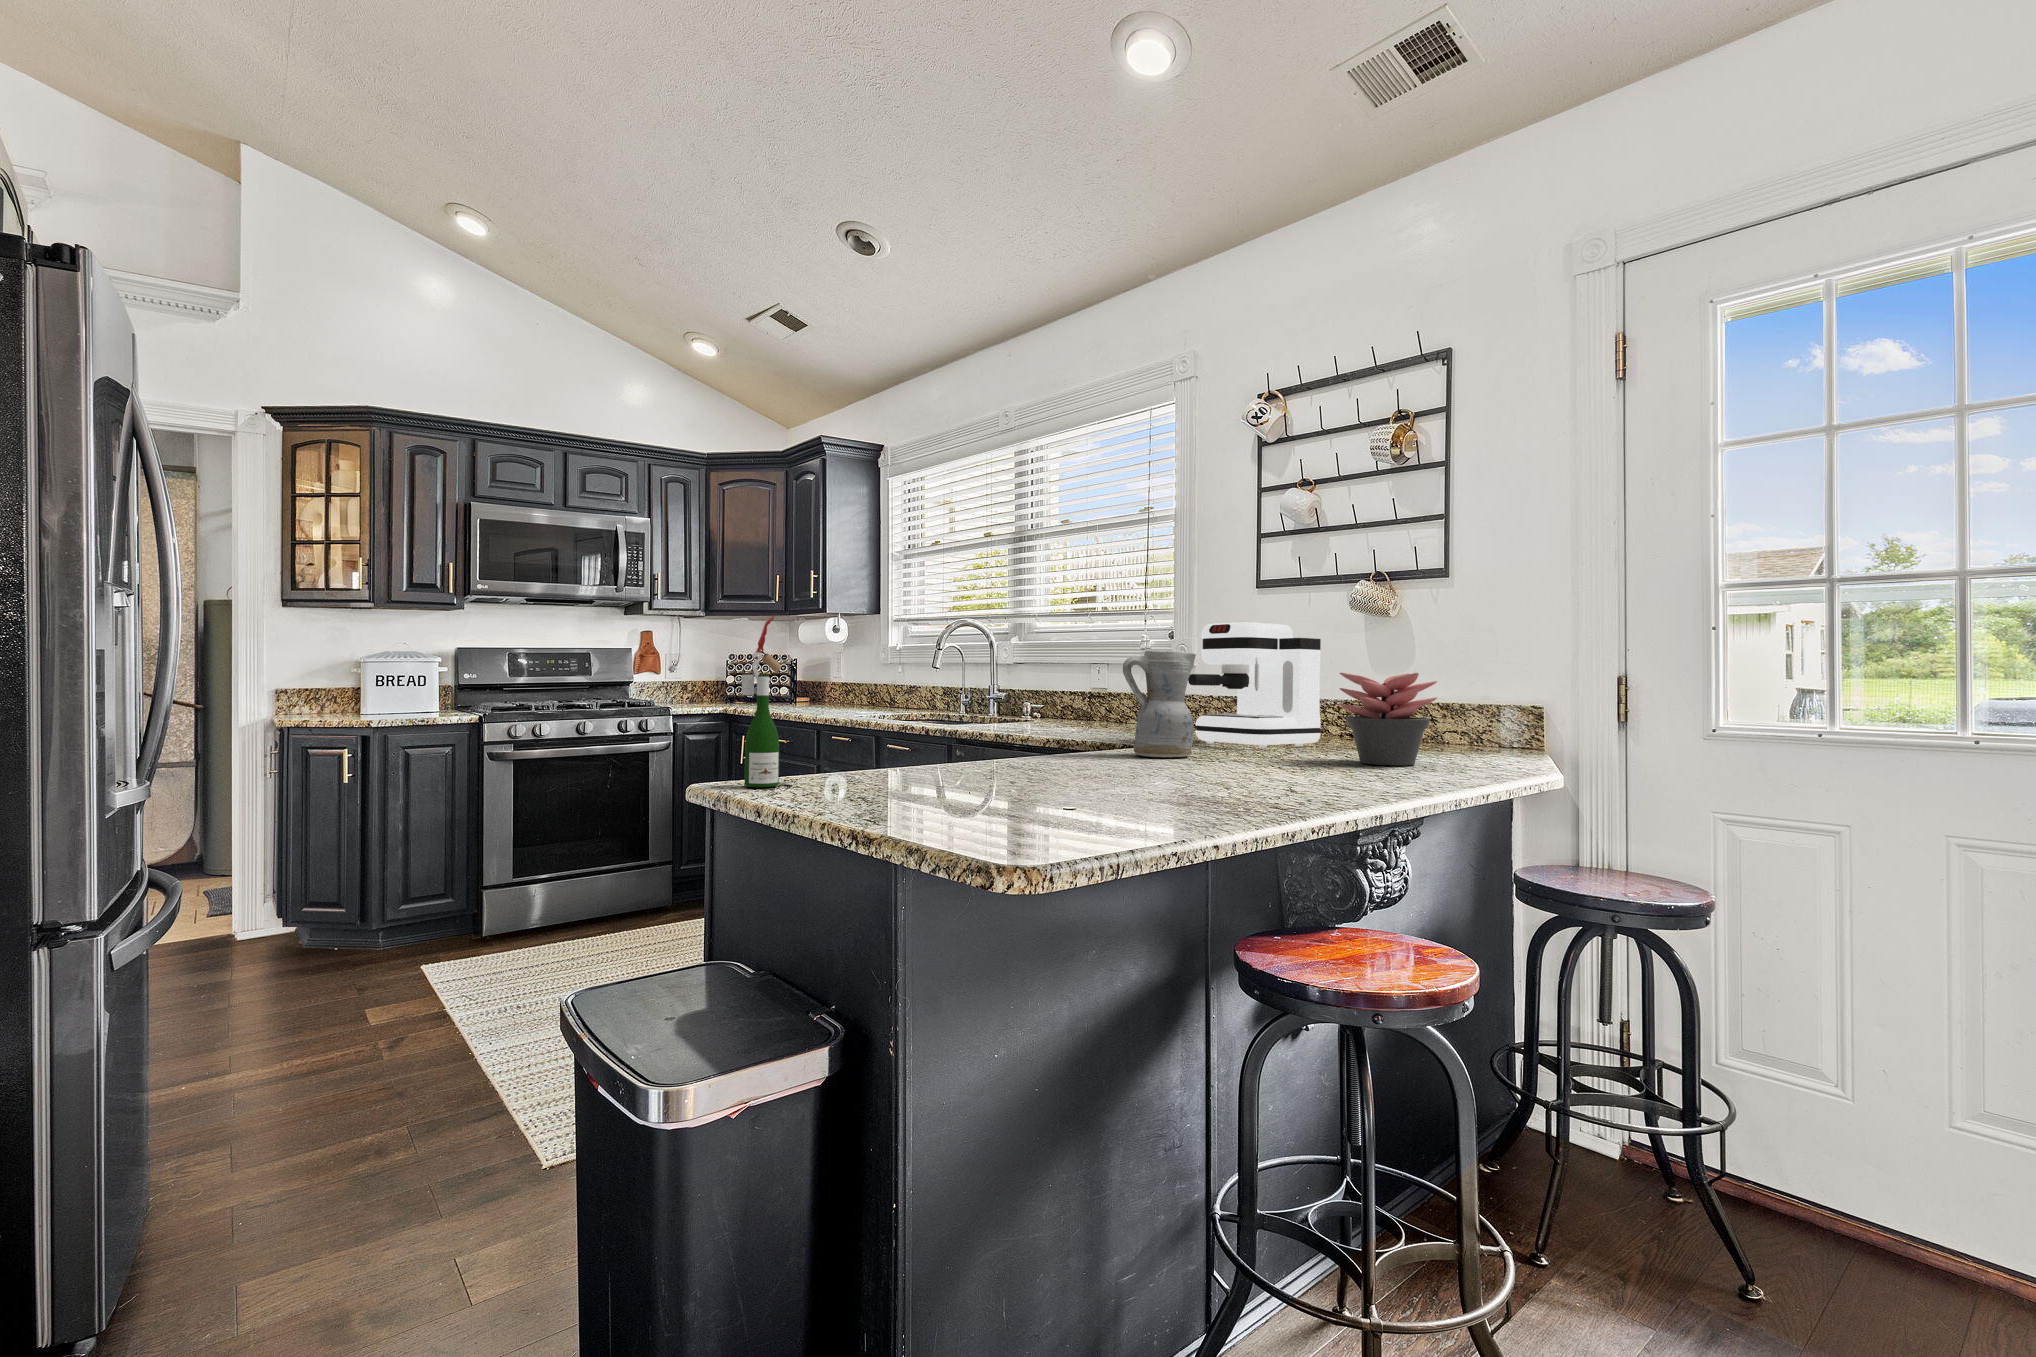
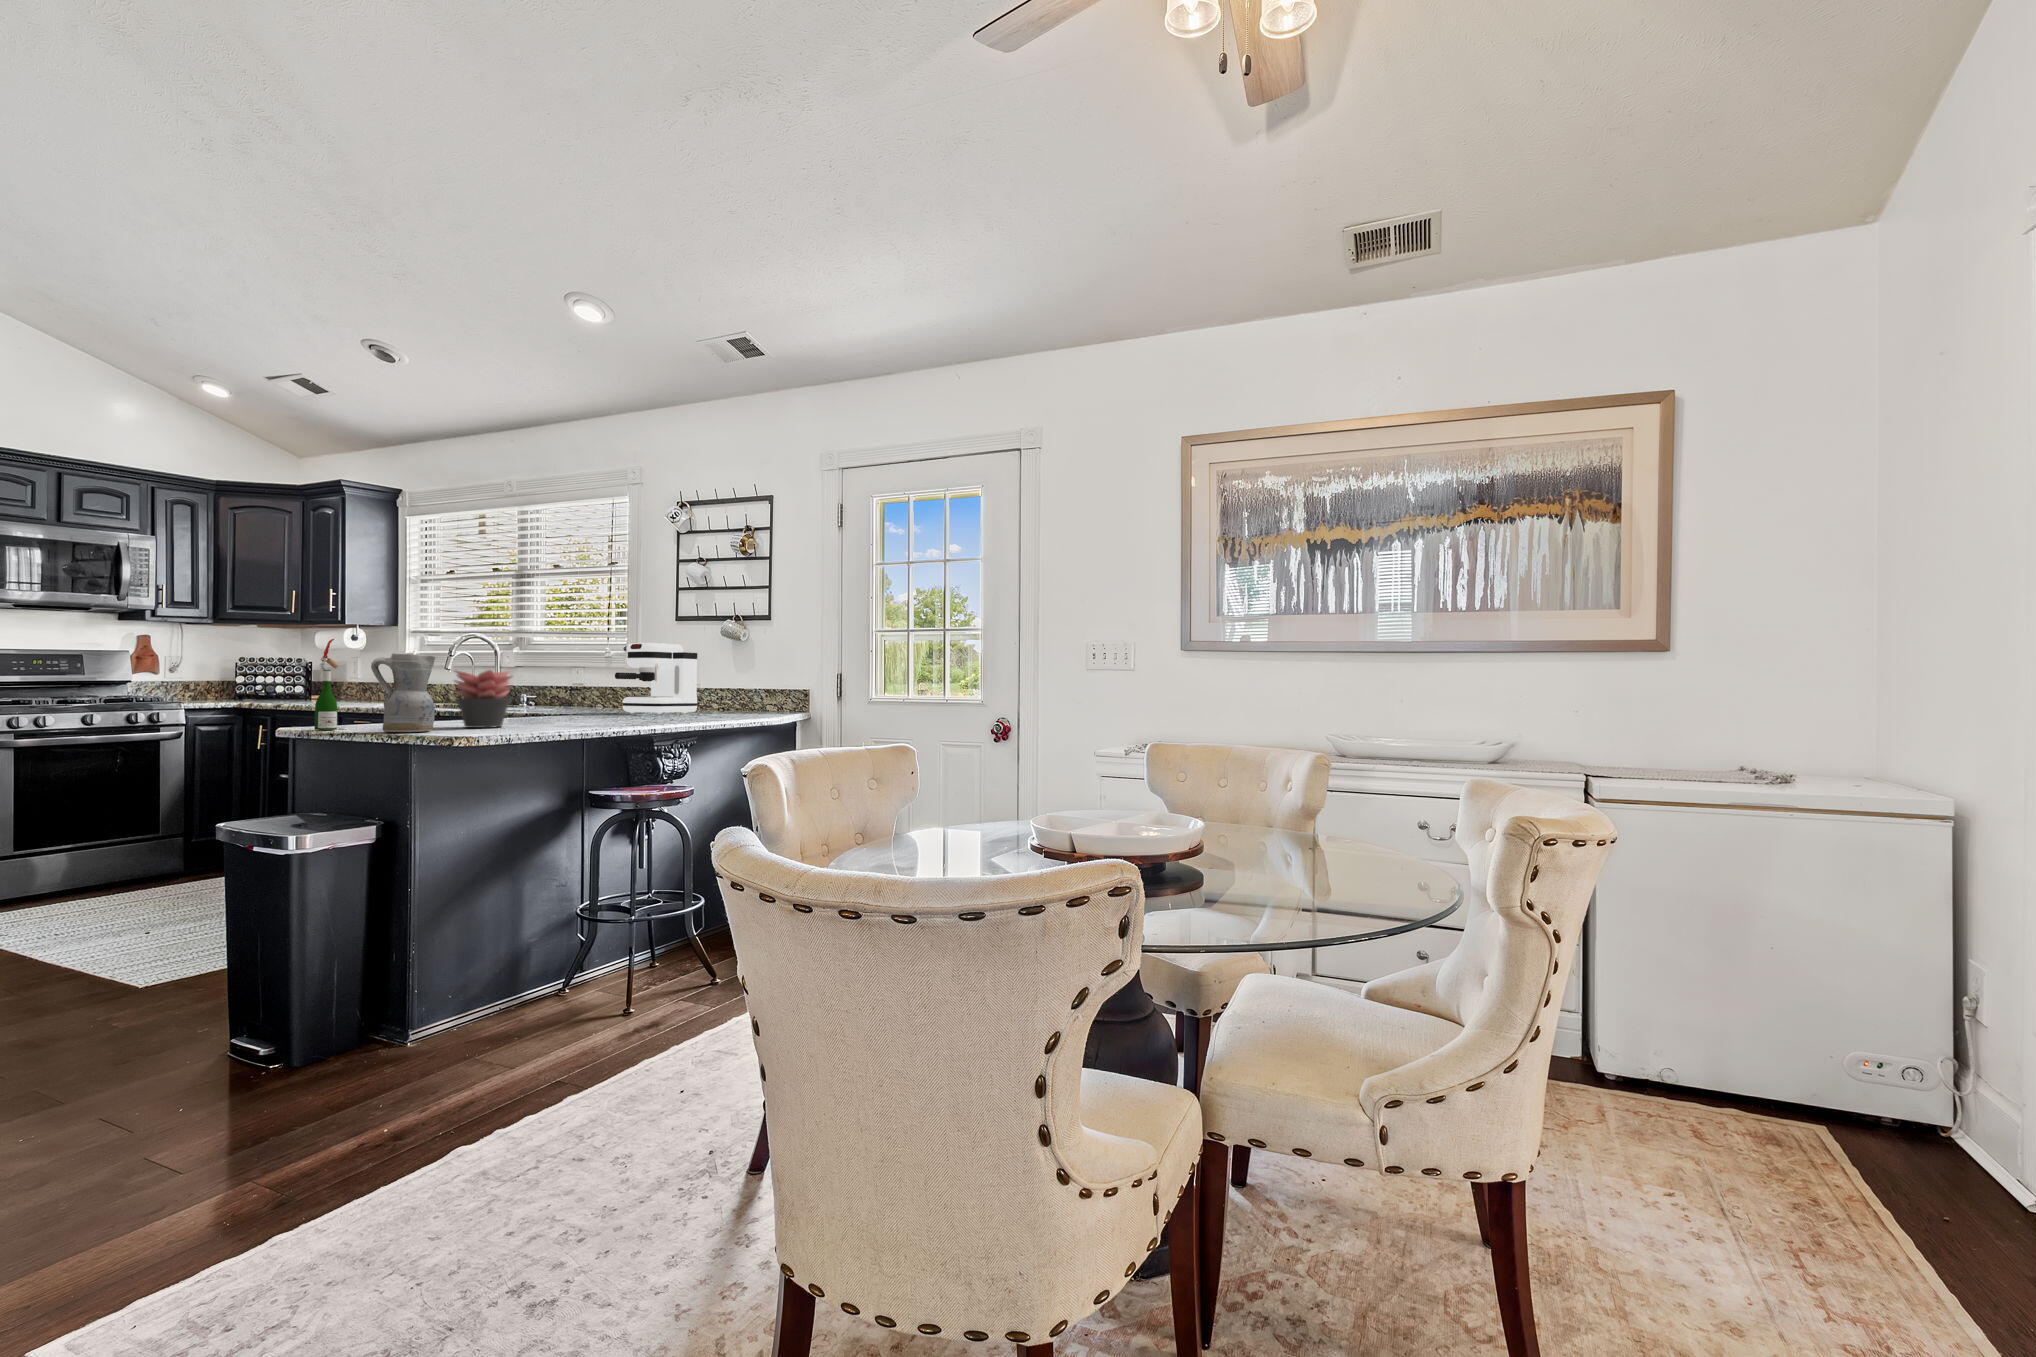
ceramic pitcher: present [1123,651,1196,757] -> present [371,653,436,732]
succulent plant: present [1339,673,1437,765] -> present [455,670,512,728]

